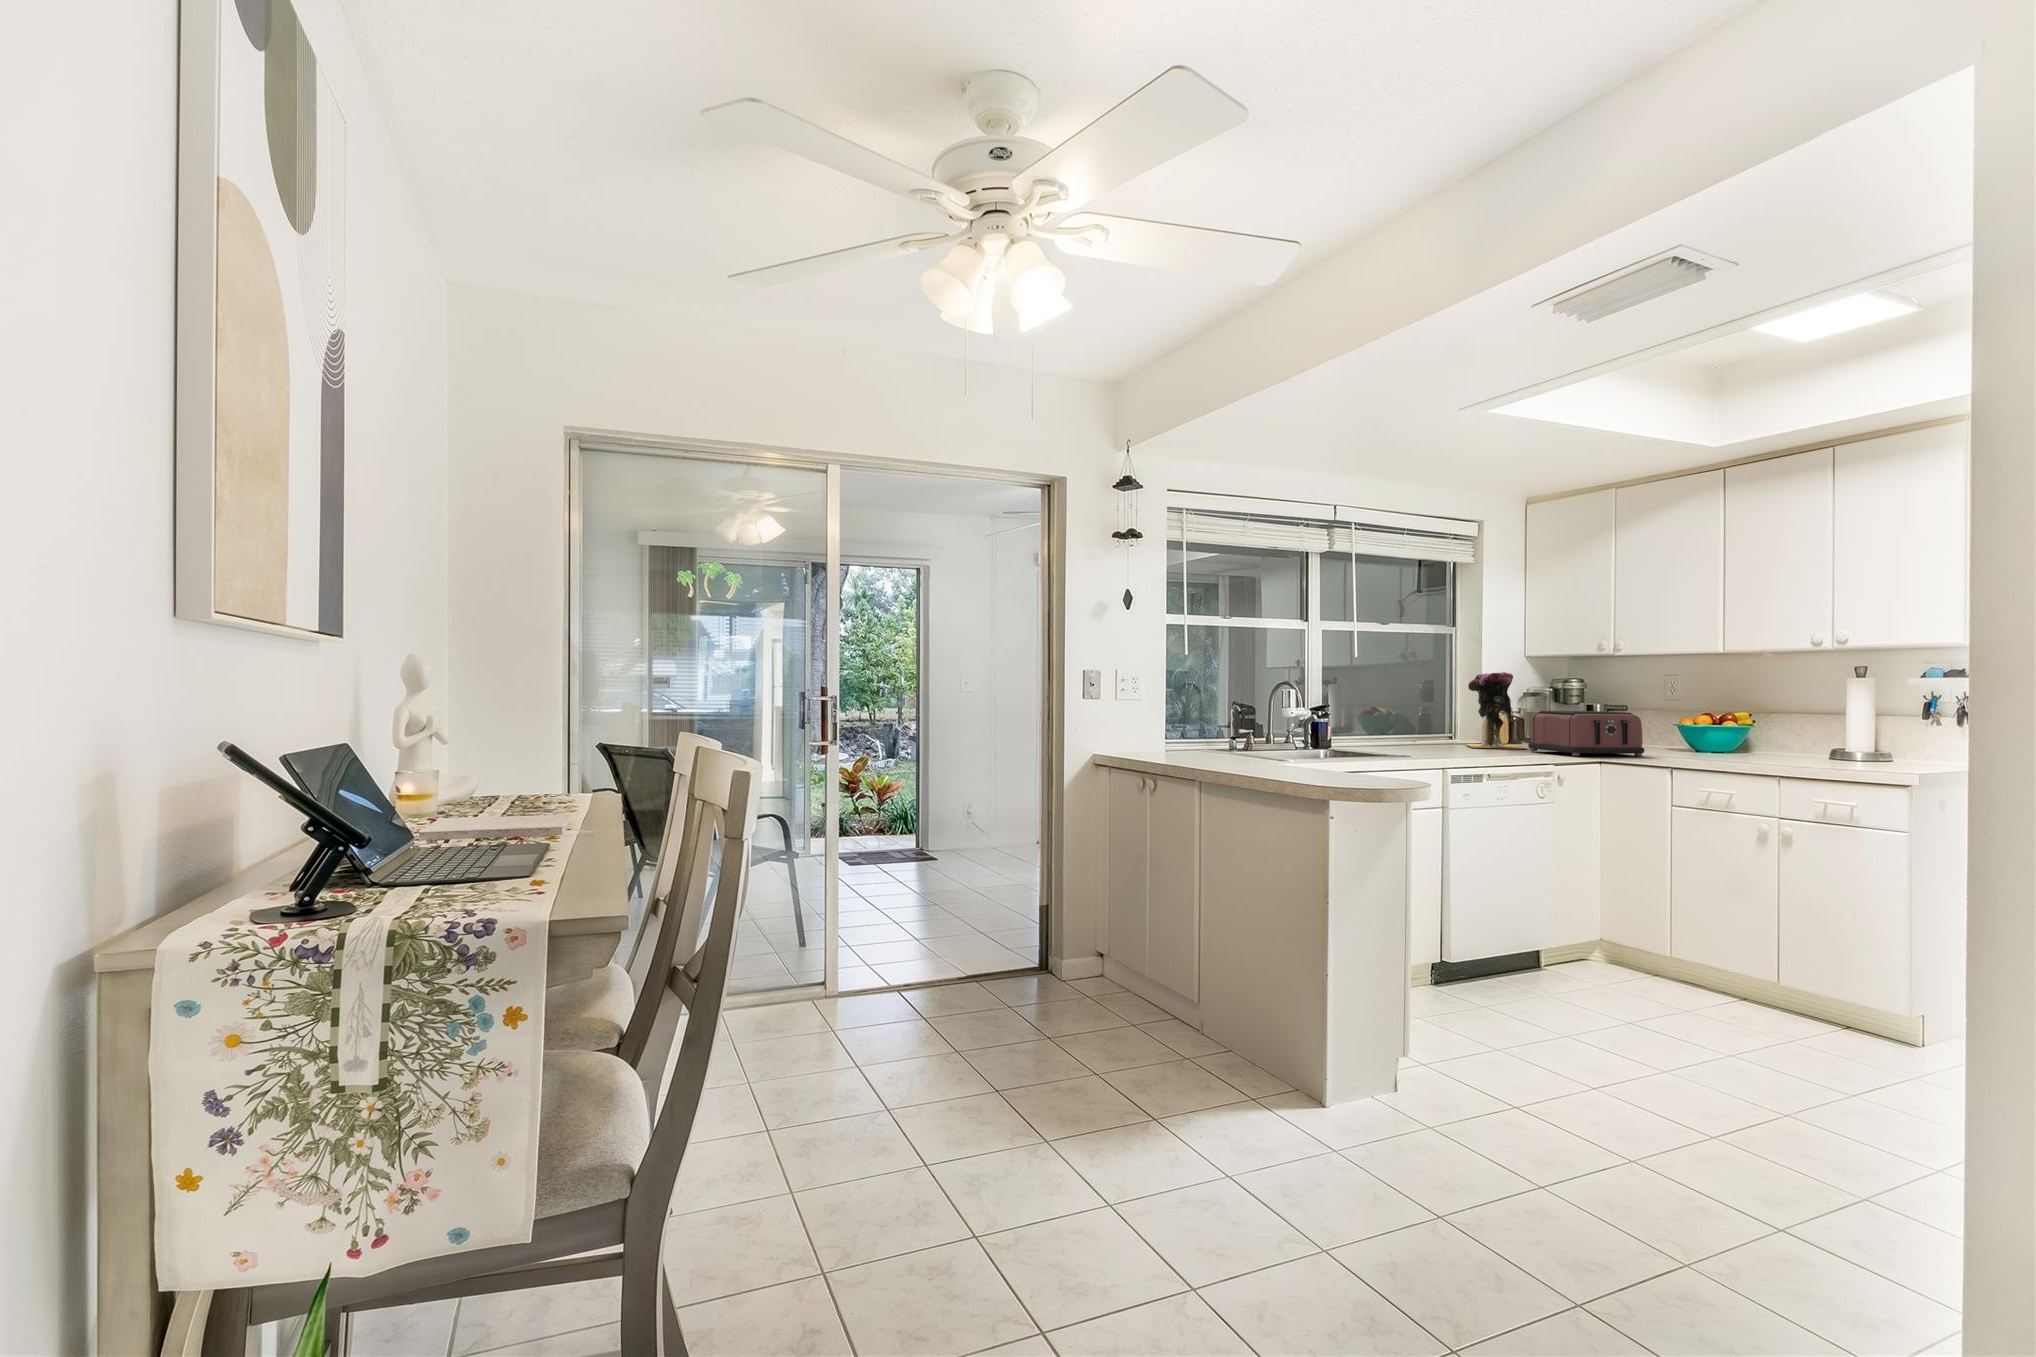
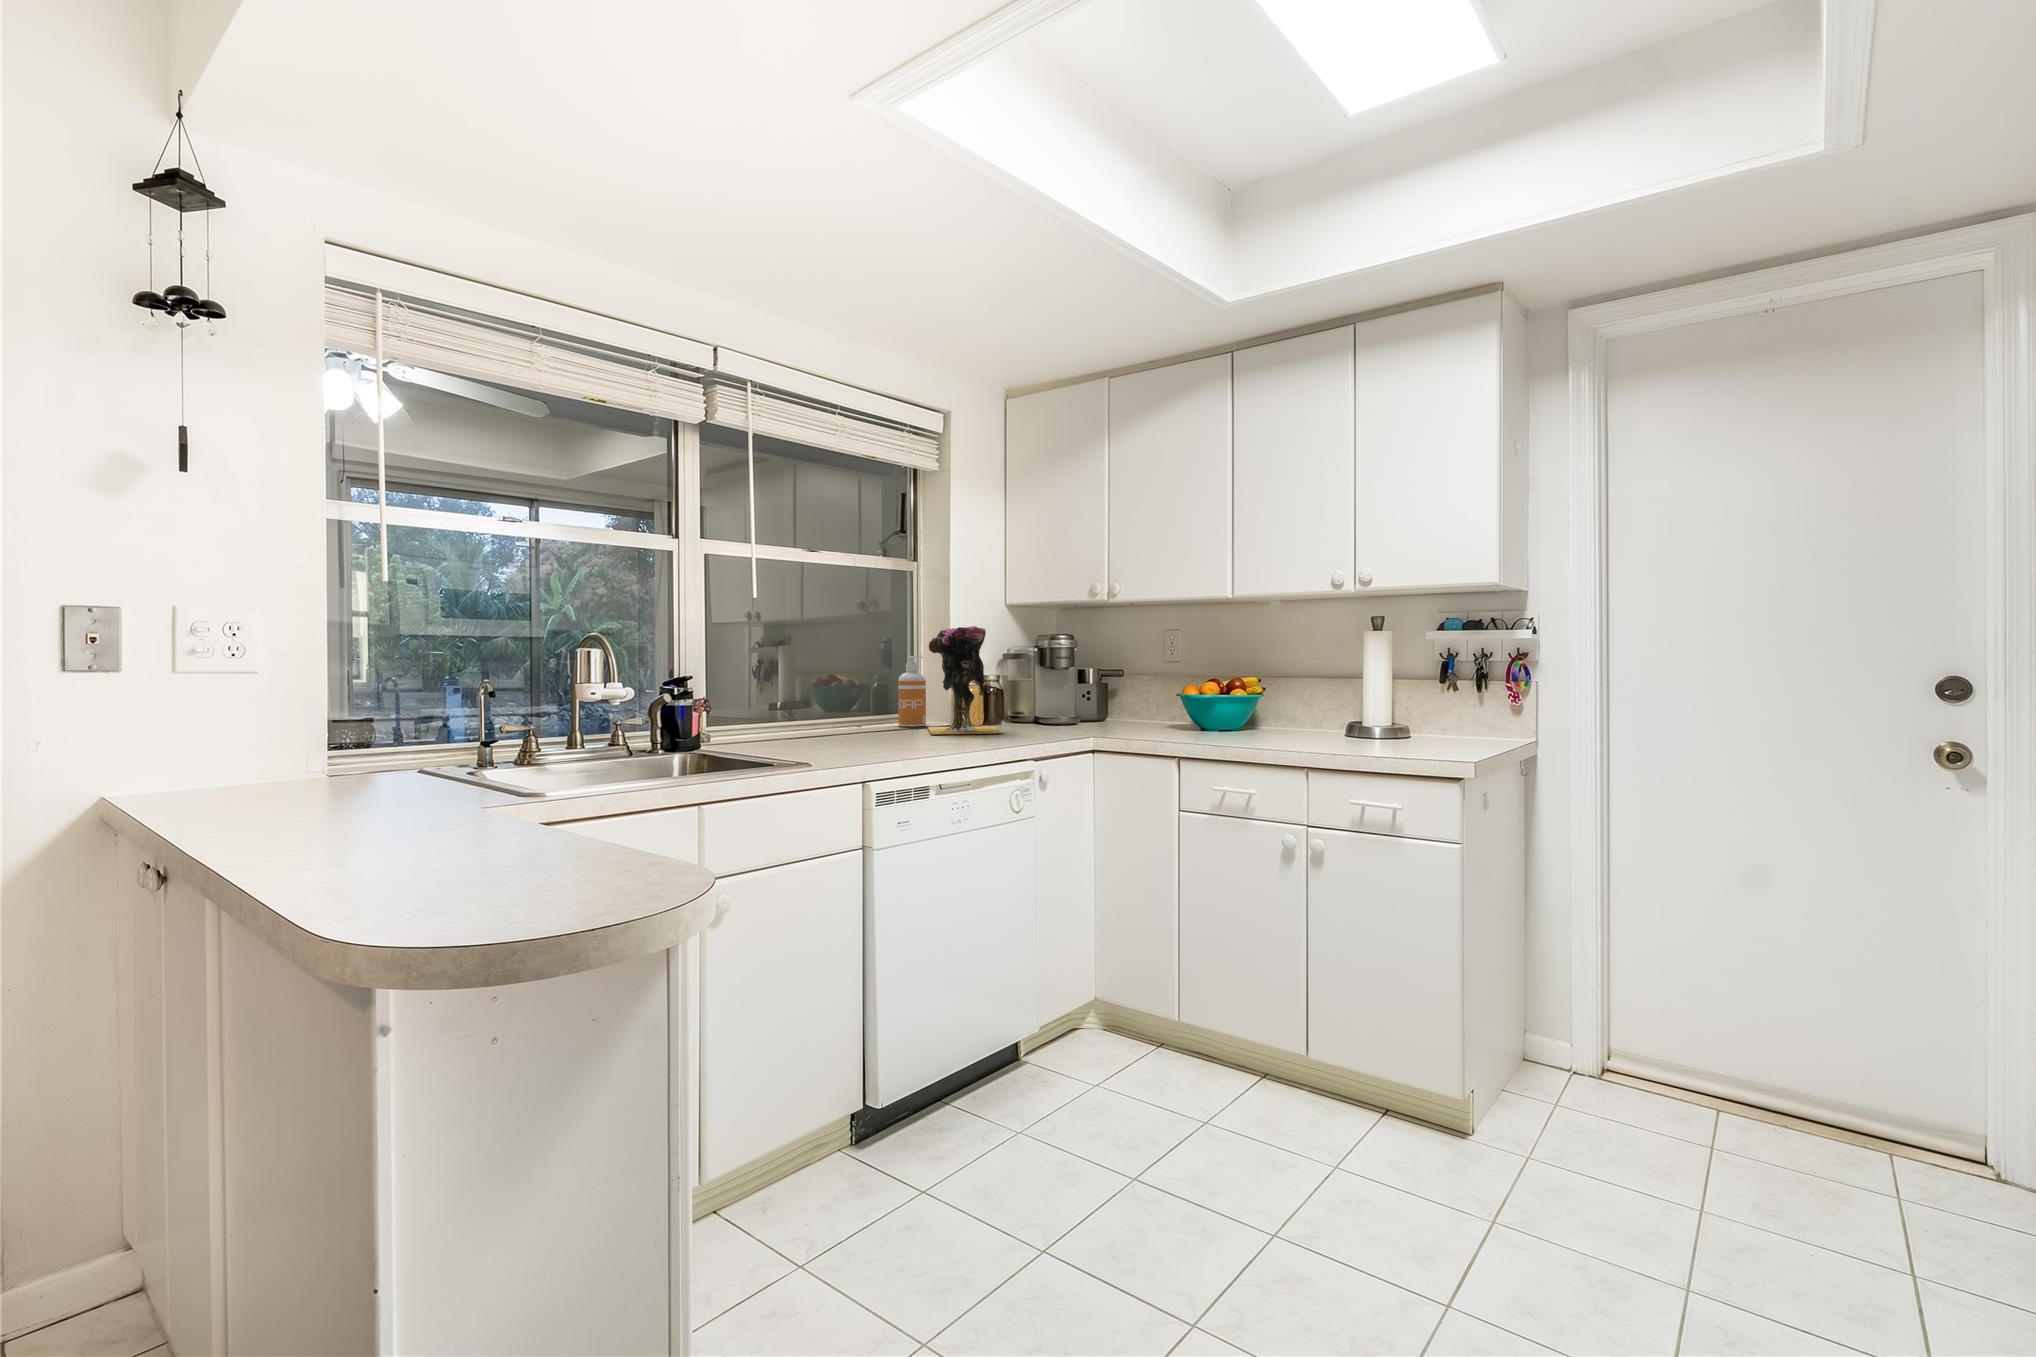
soap dispenser: none [1440,693,1462,744] -> present [898,656,926,727]
toaster: present [1528,711,1645,756] -> none [1001,679,1143,747]

